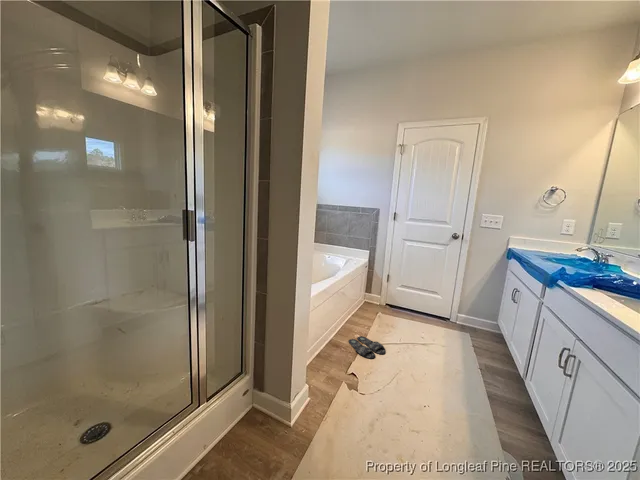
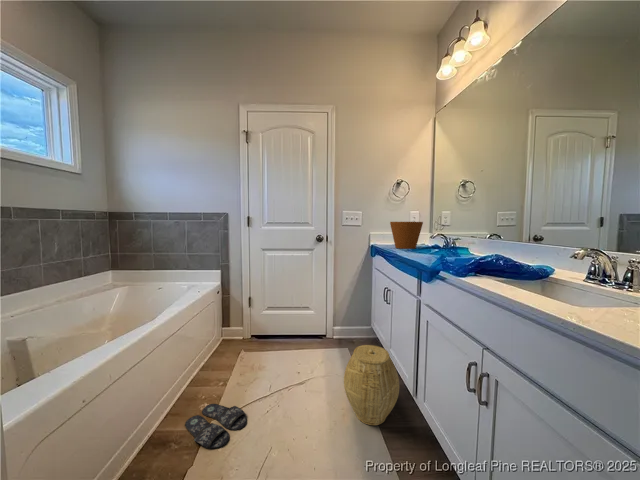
flower pot: none [533,229,573,258] -> present [390,222,423,249]
woven basket: none [460,327,510,386] -> present [344,345,399,425]

